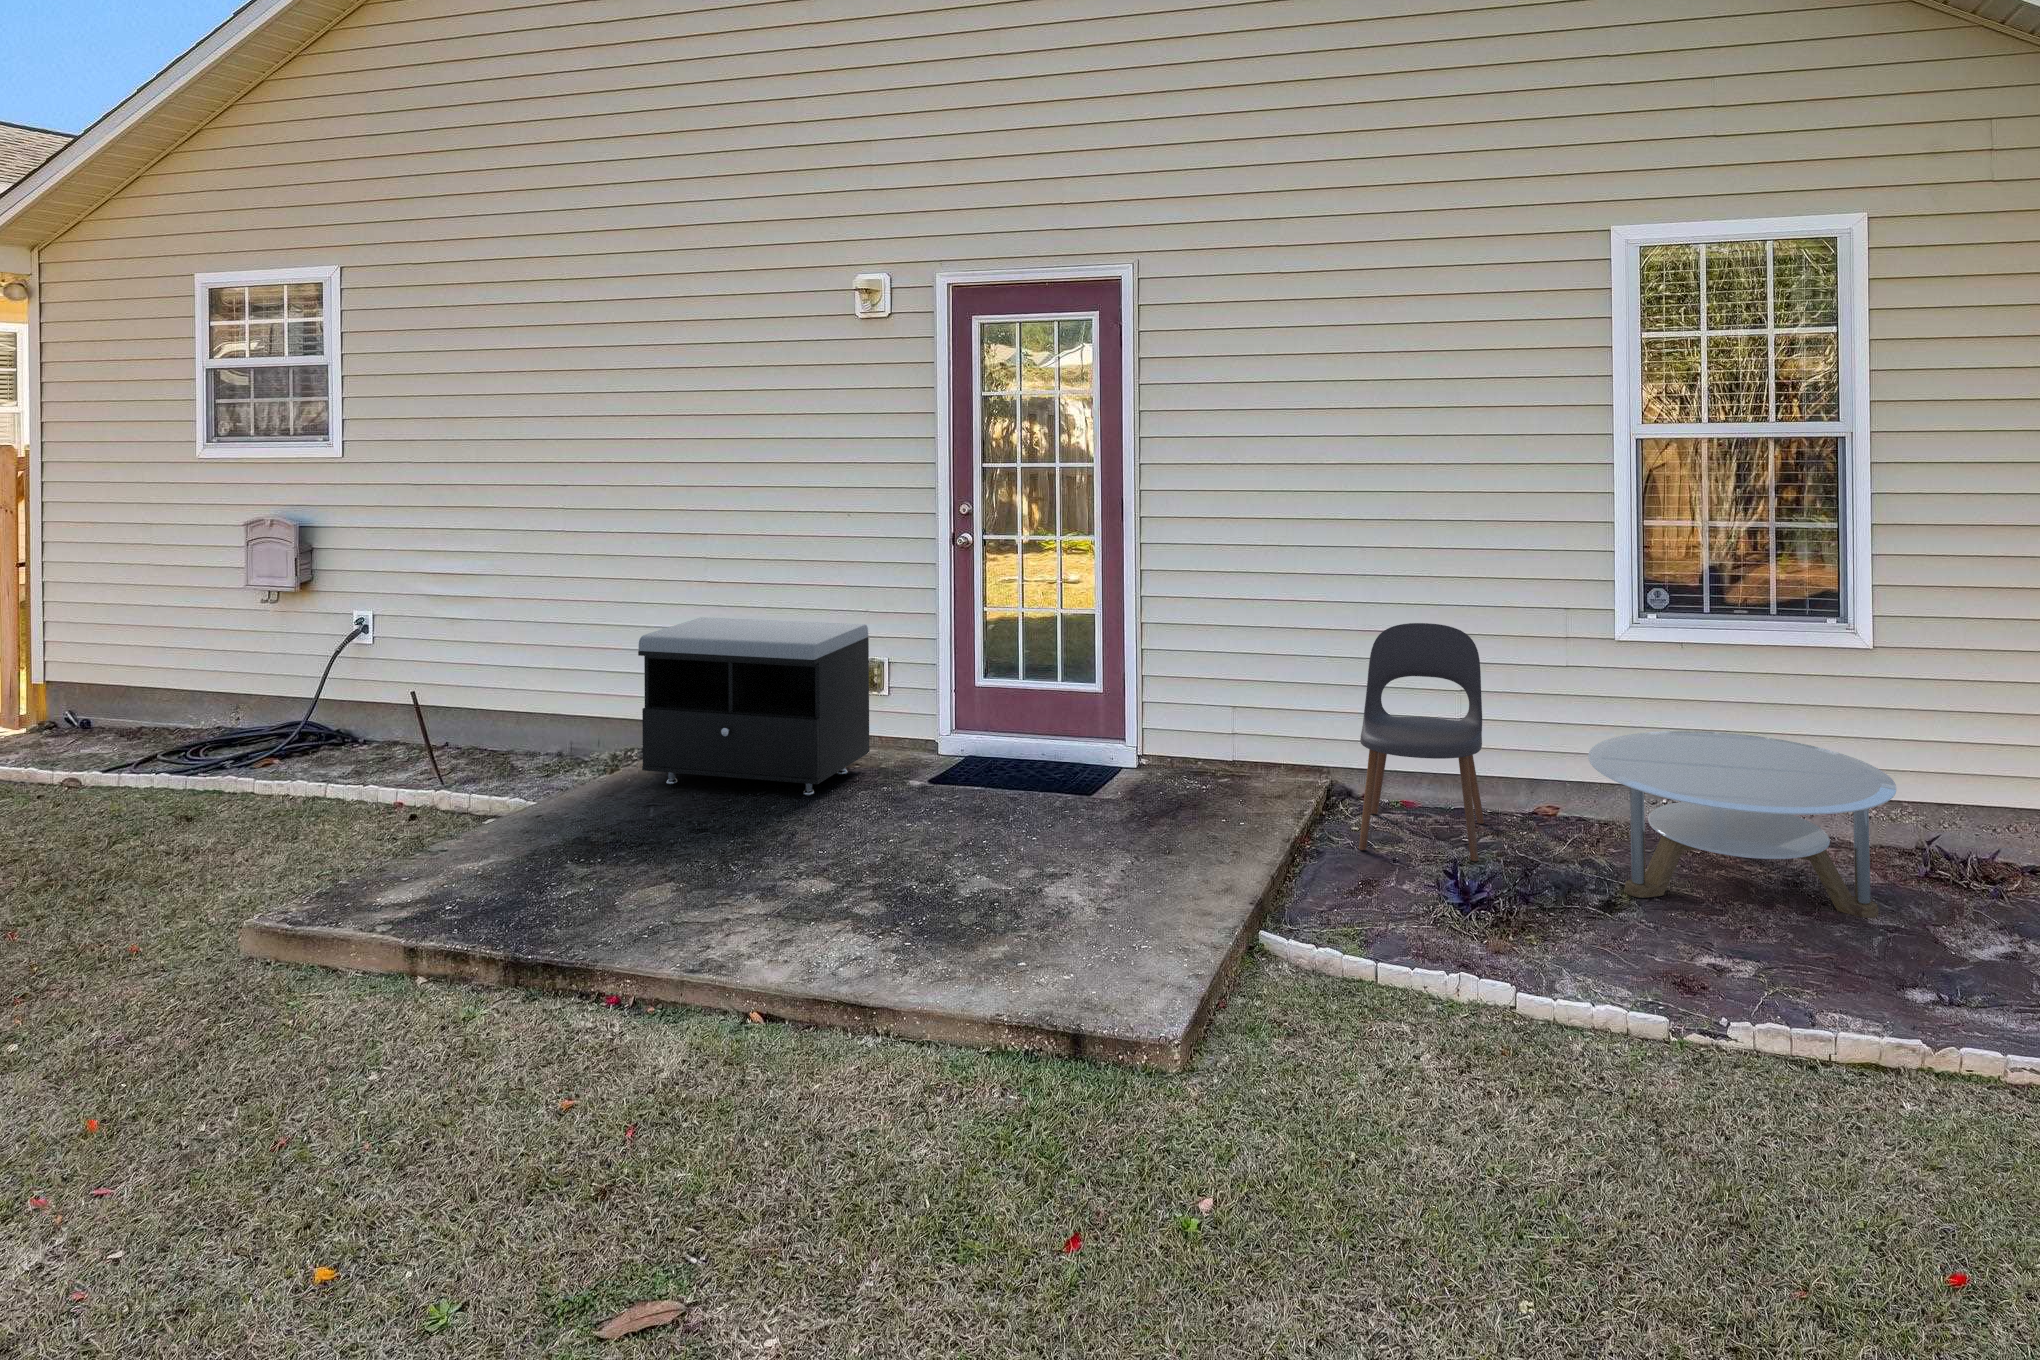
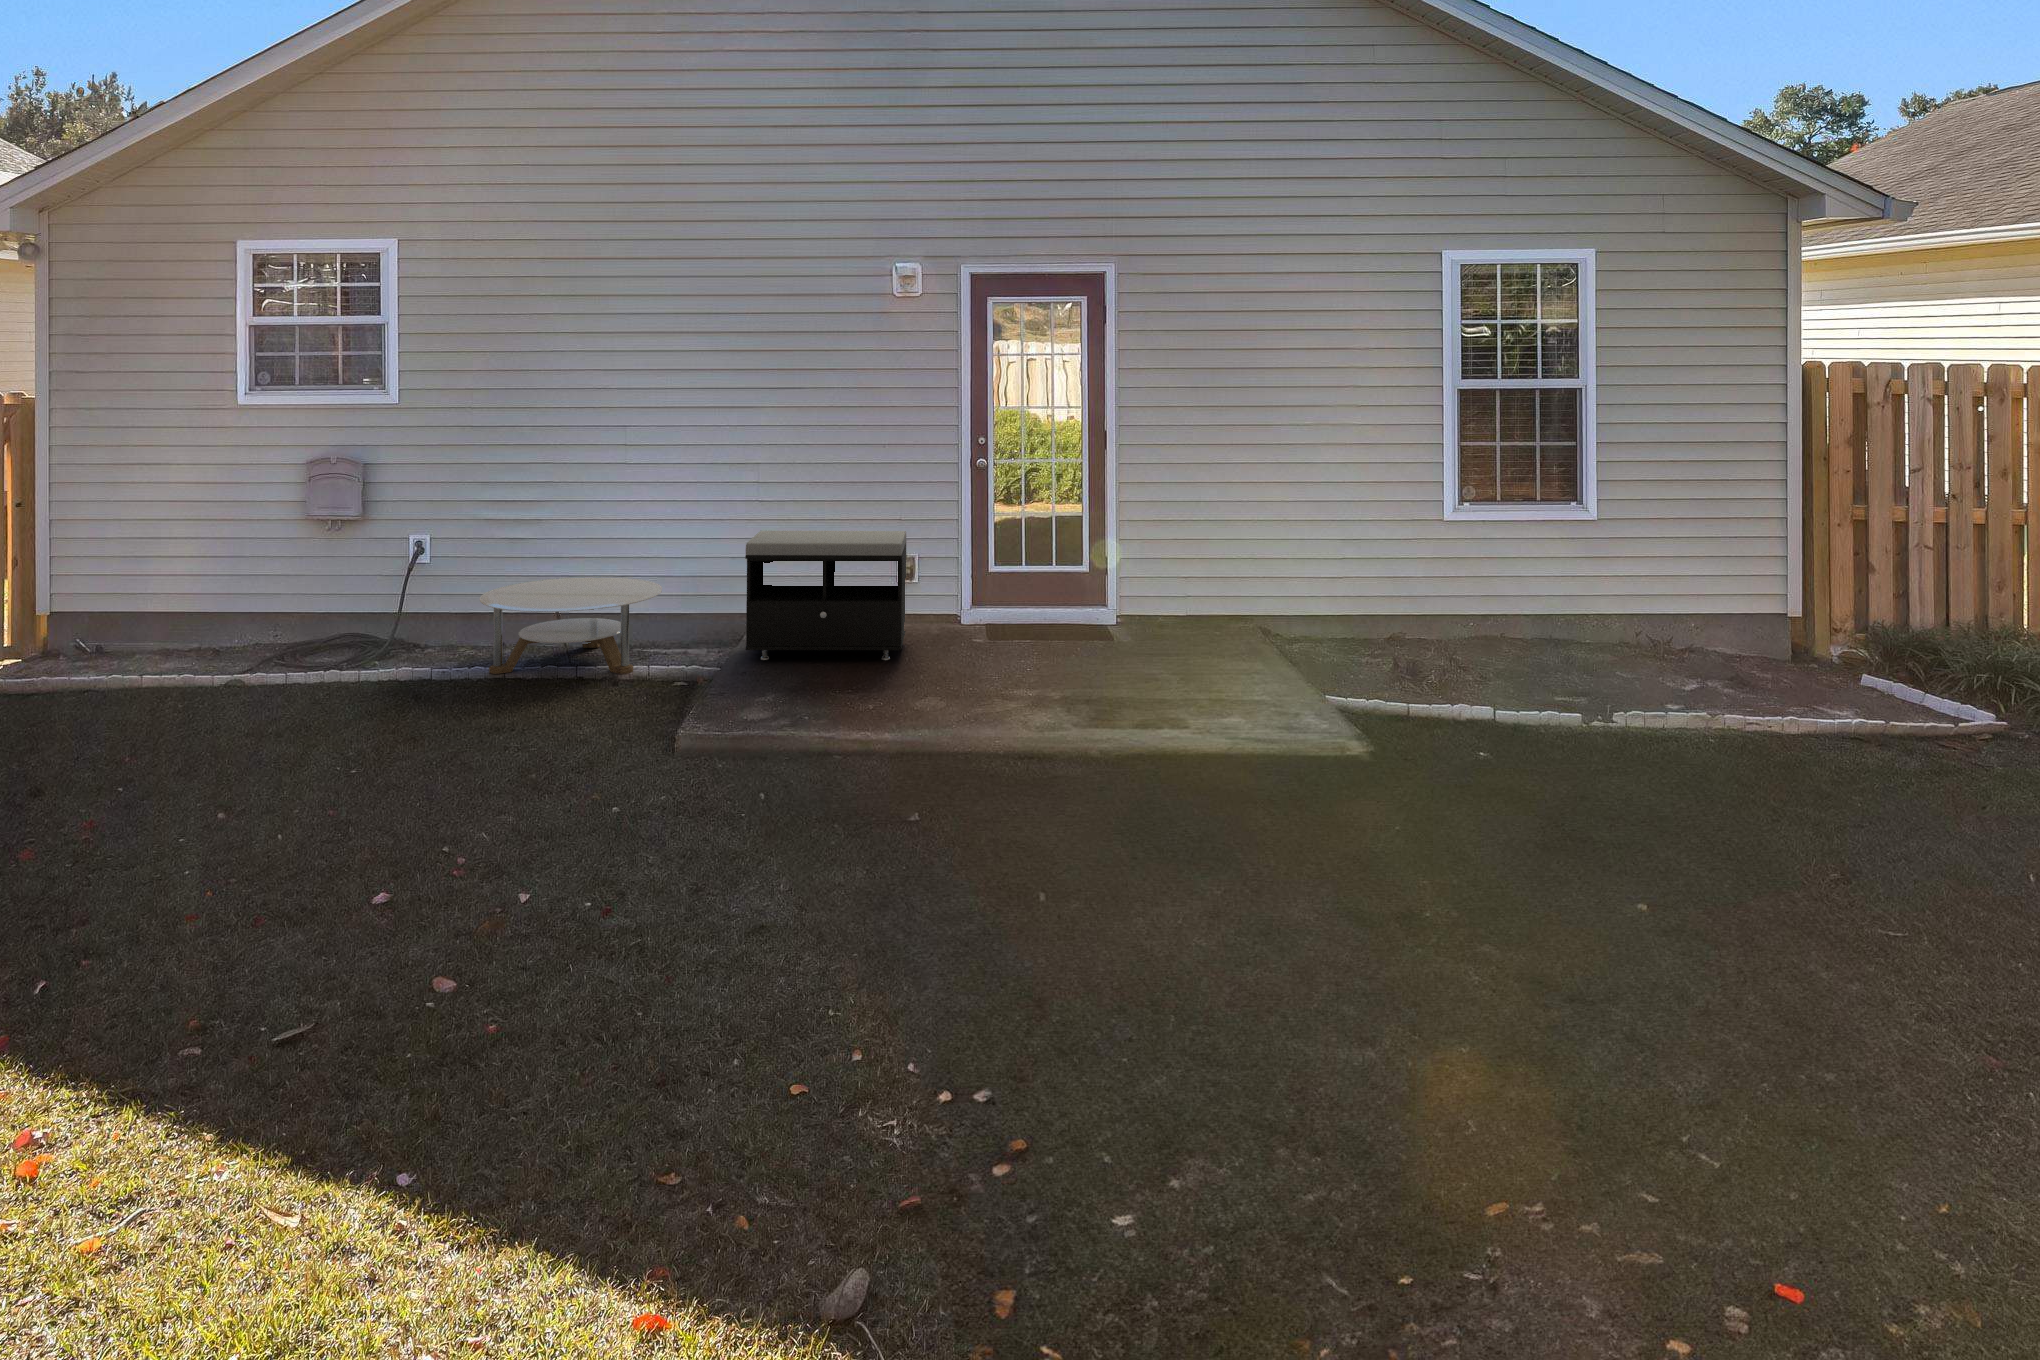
chair: present [1359,623,1484,862] -> none [1294,515,1390,666]
round table: present [1588,731,1897,918] -> present [480,578,662,674]

